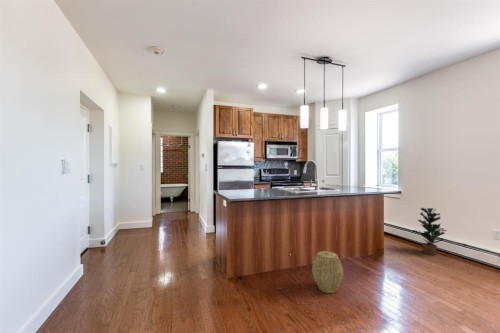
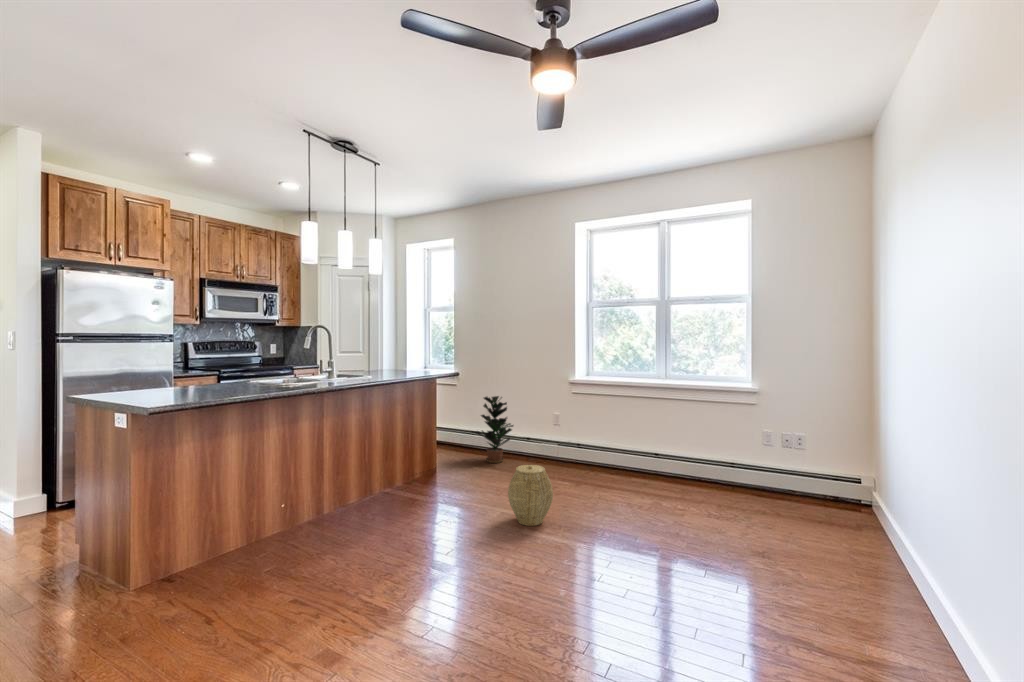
woven basket: present [312,251,343,293] -> present [508,465,553,526]

